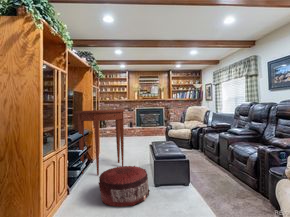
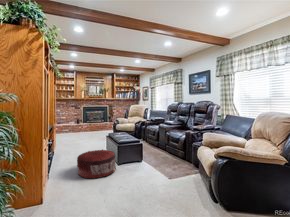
console table: present [76,109,125,175] -> none [44,106,87,163]

